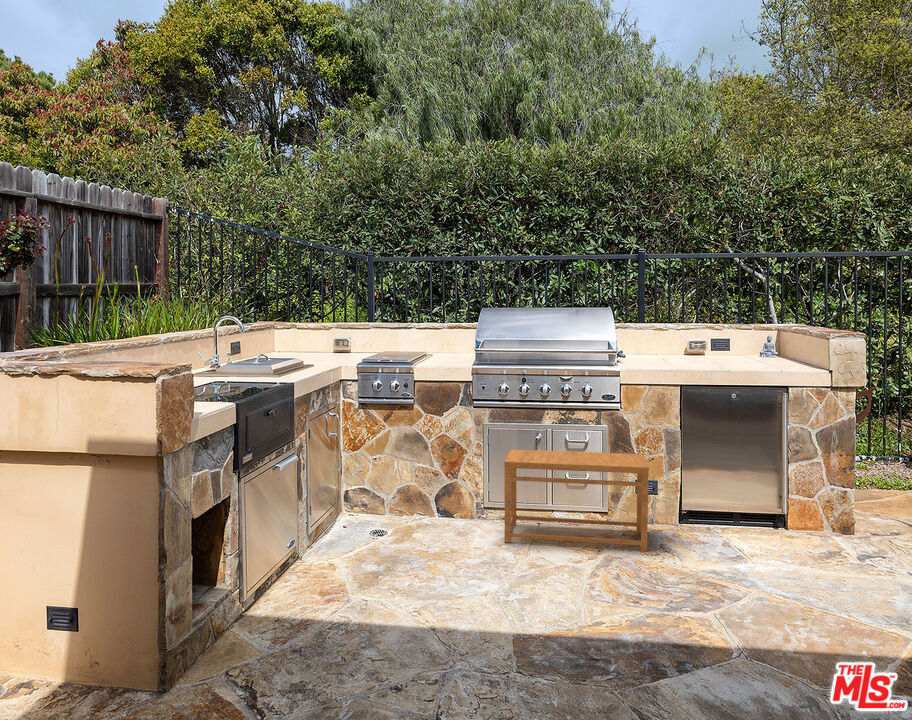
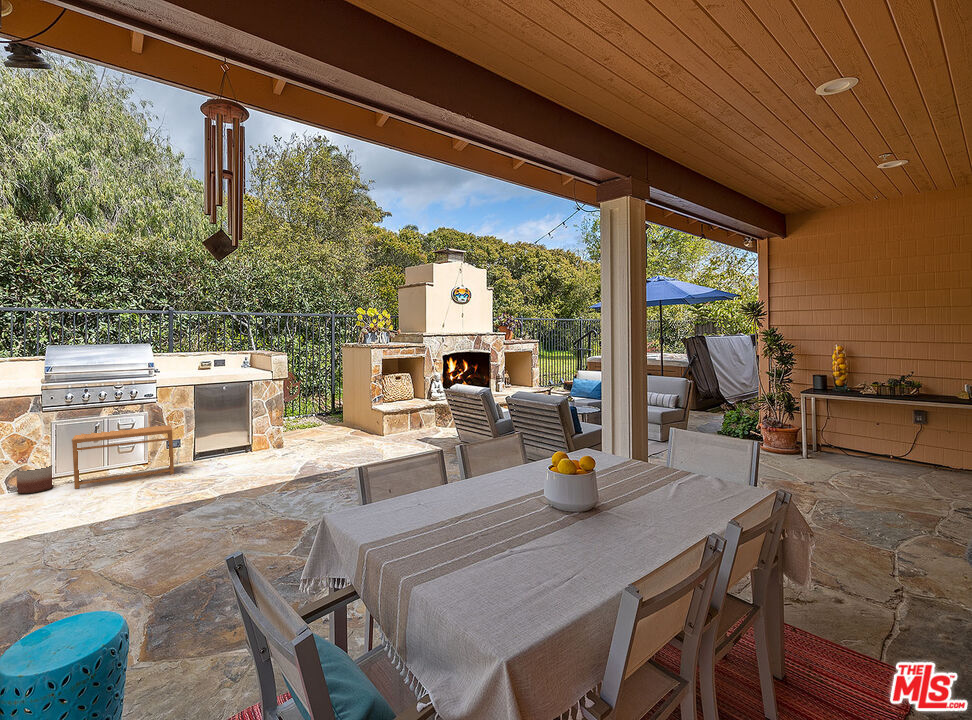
planter: none [440,488,481,534] -> present [16,465,54,494]

